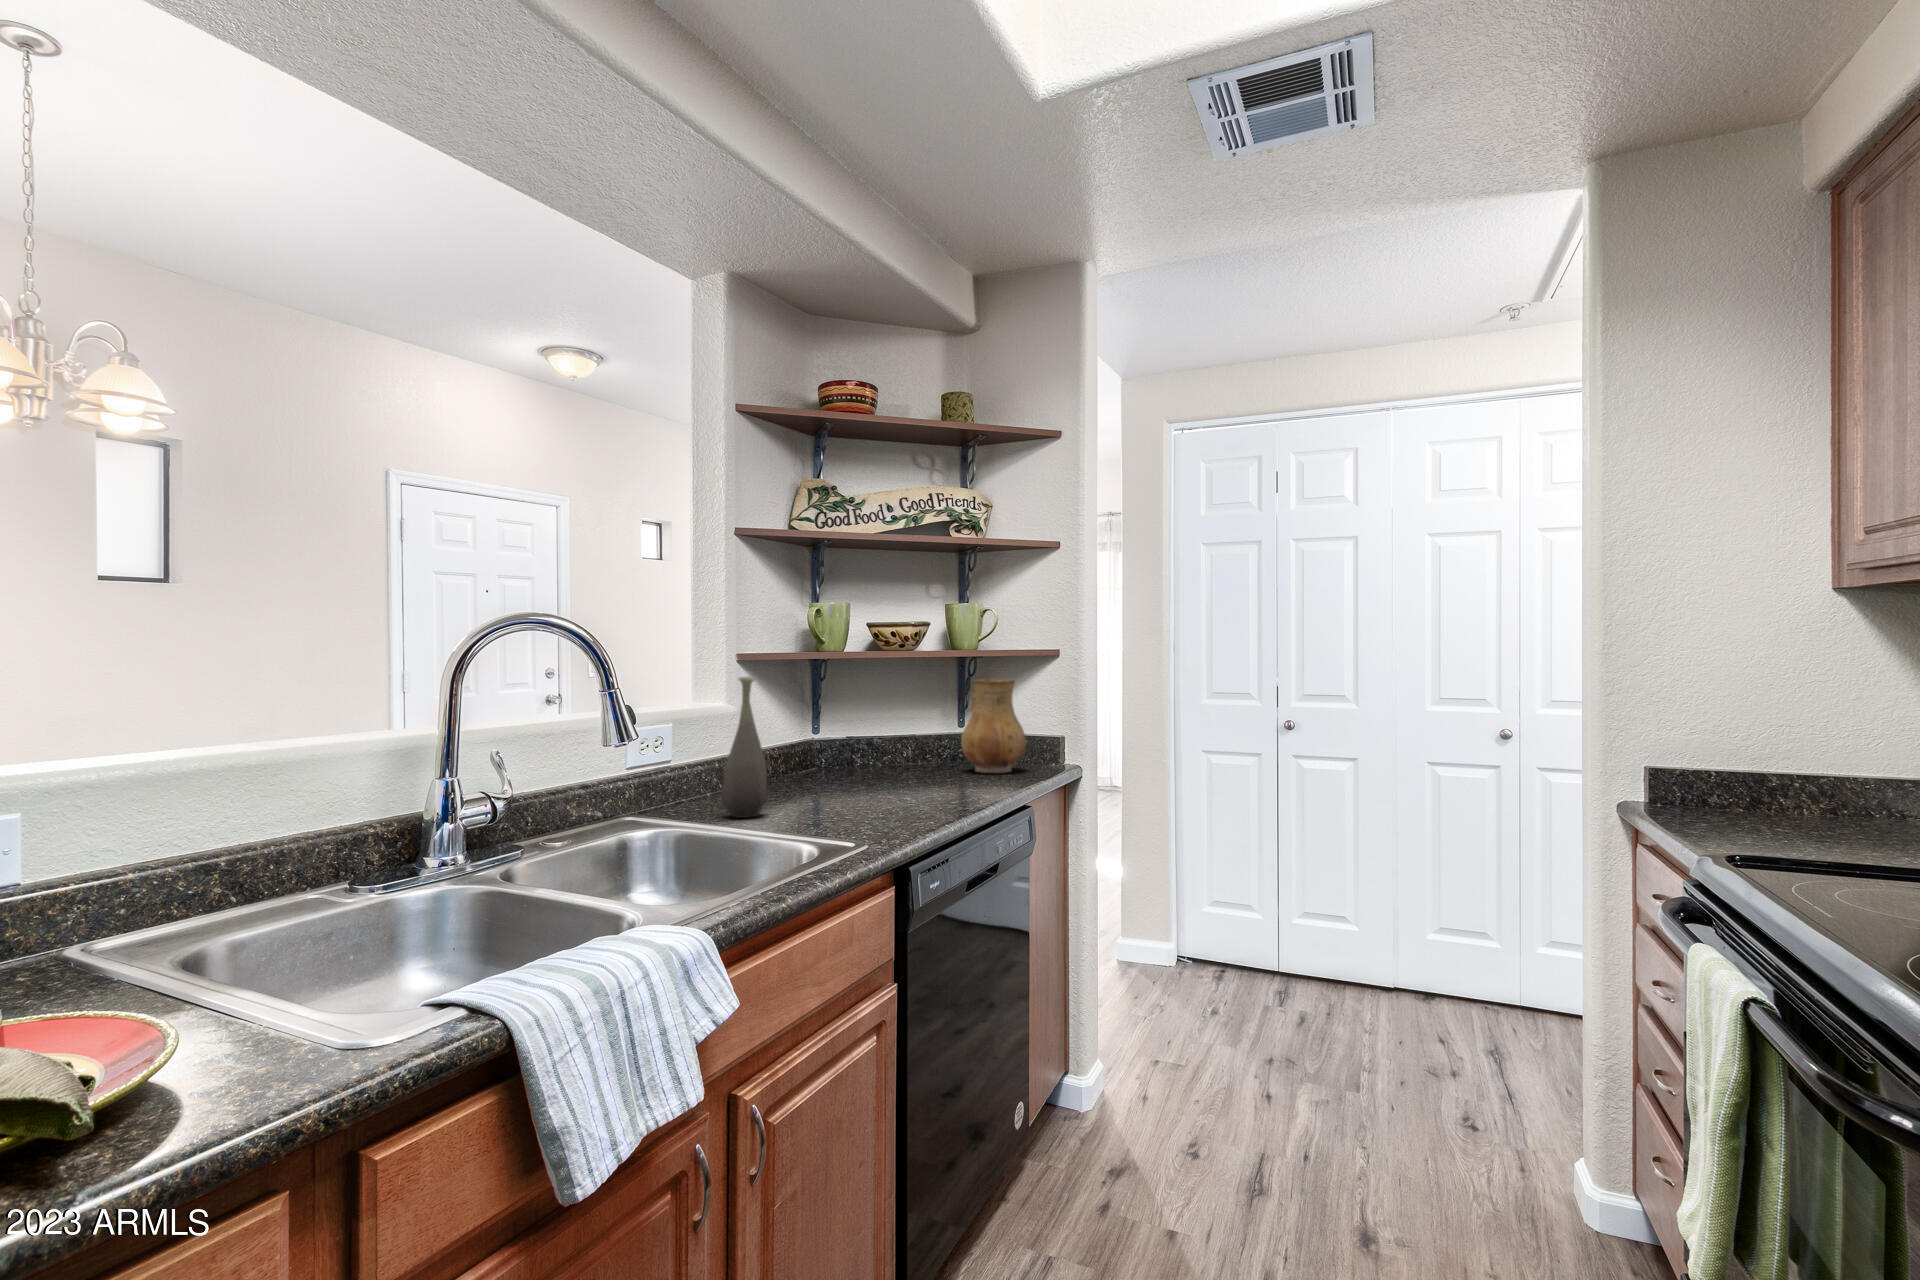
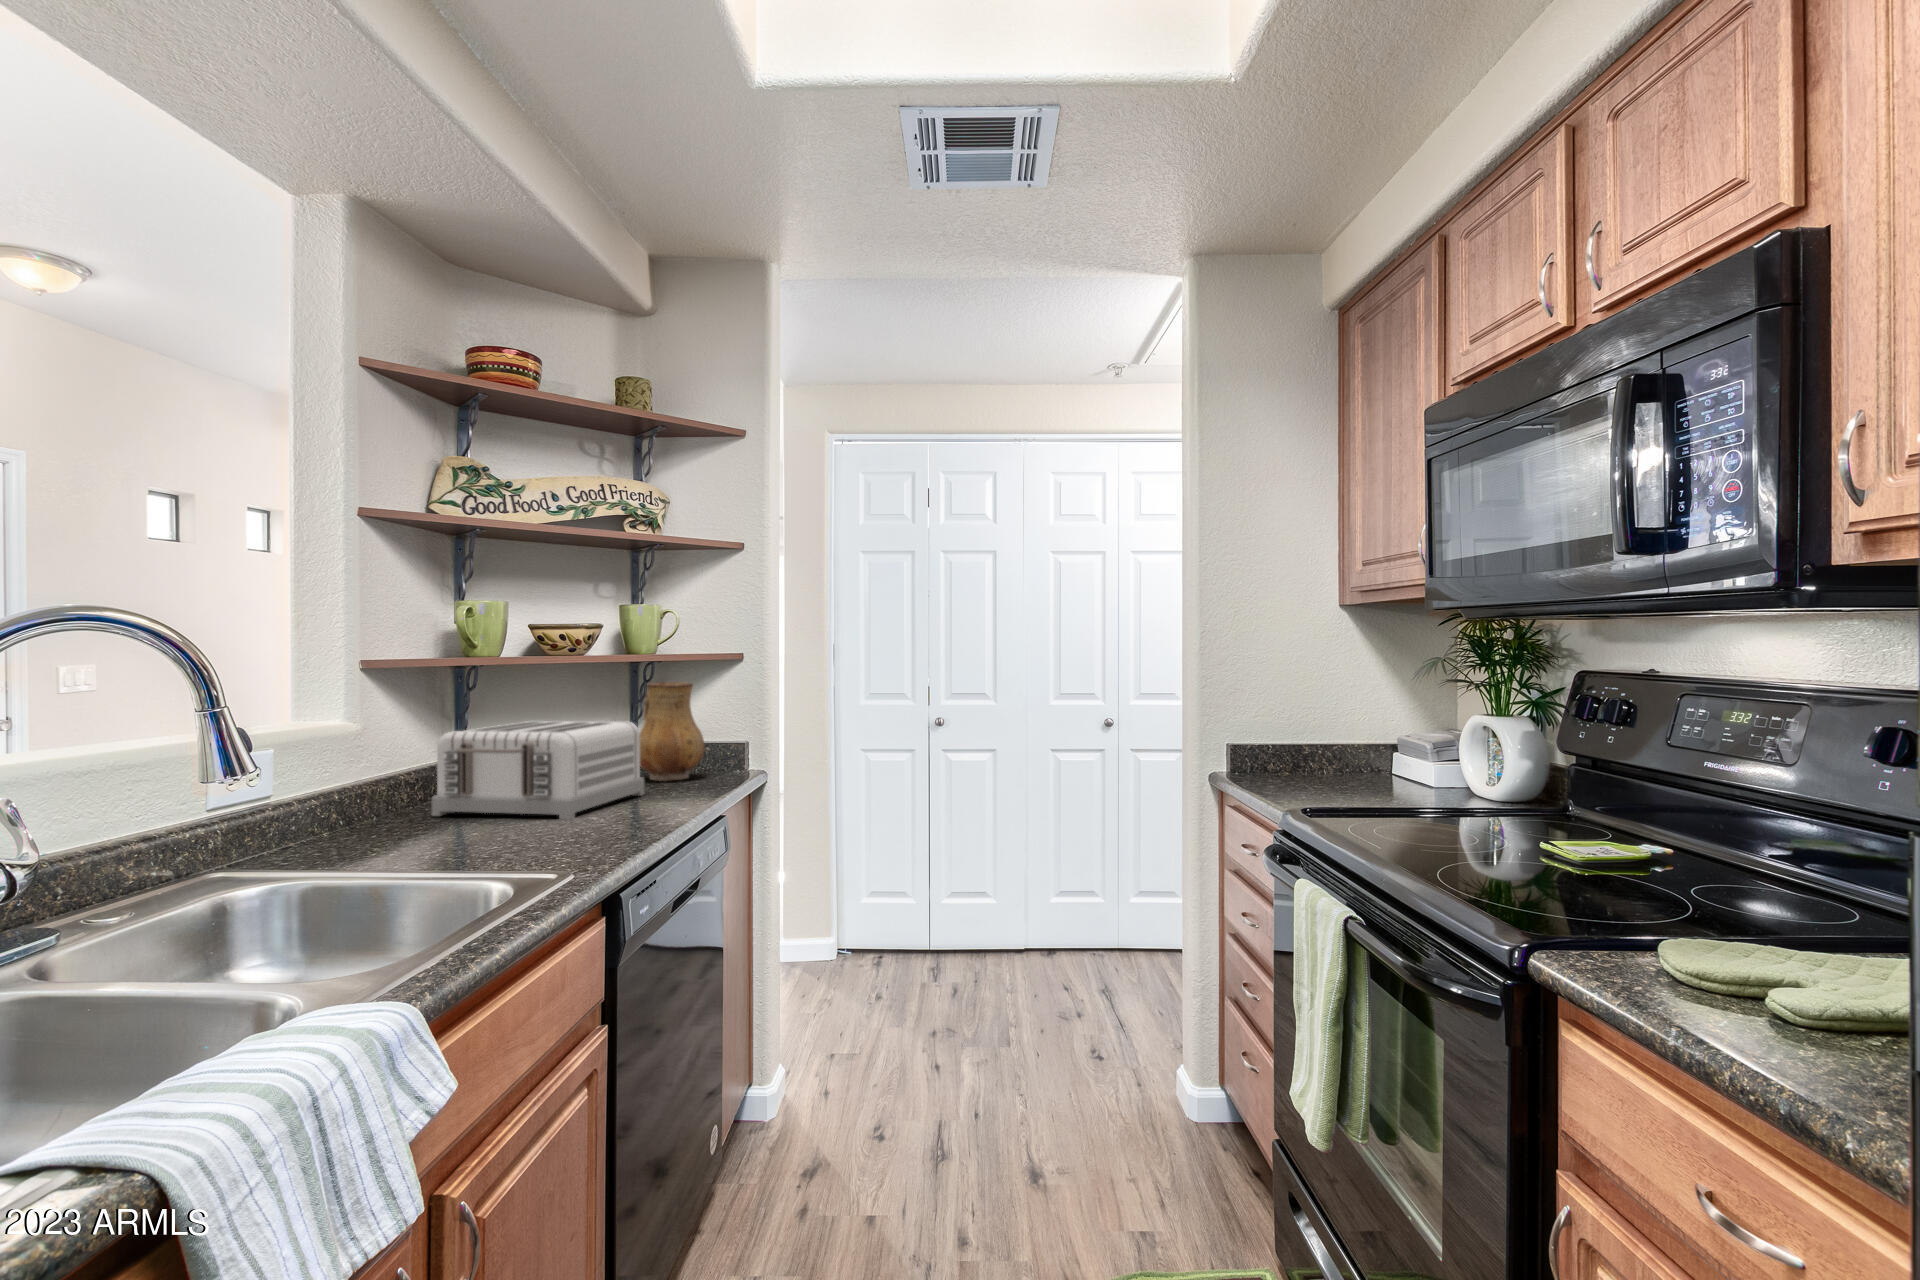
bottle: present [721,677,767,818] -> none [361,684,423,851]
toaster: none [783,712,963,803] -> present [432,721,644,819]

